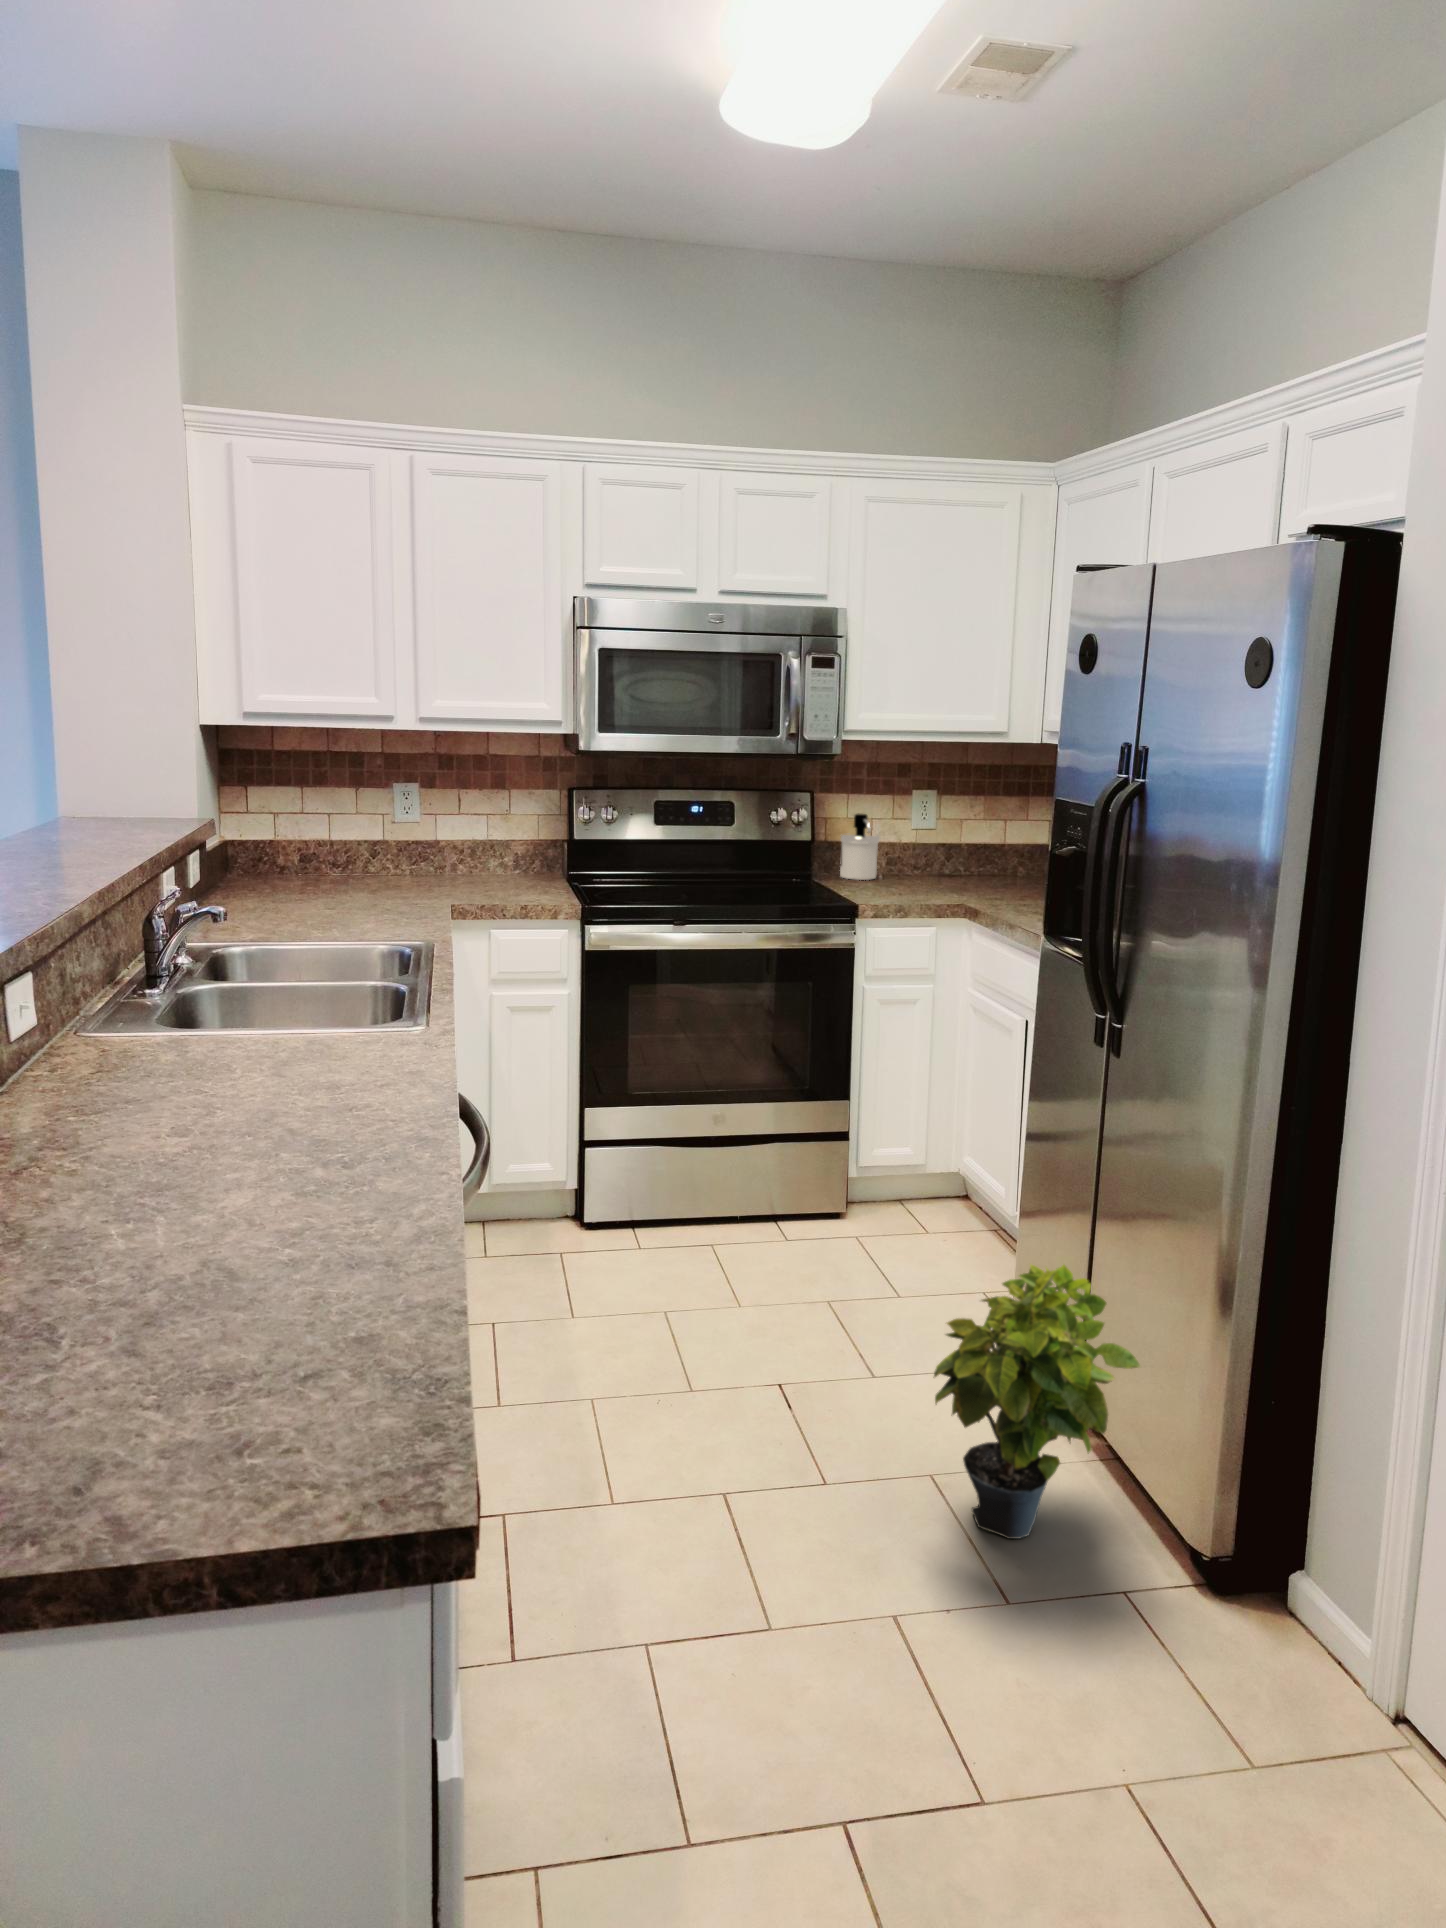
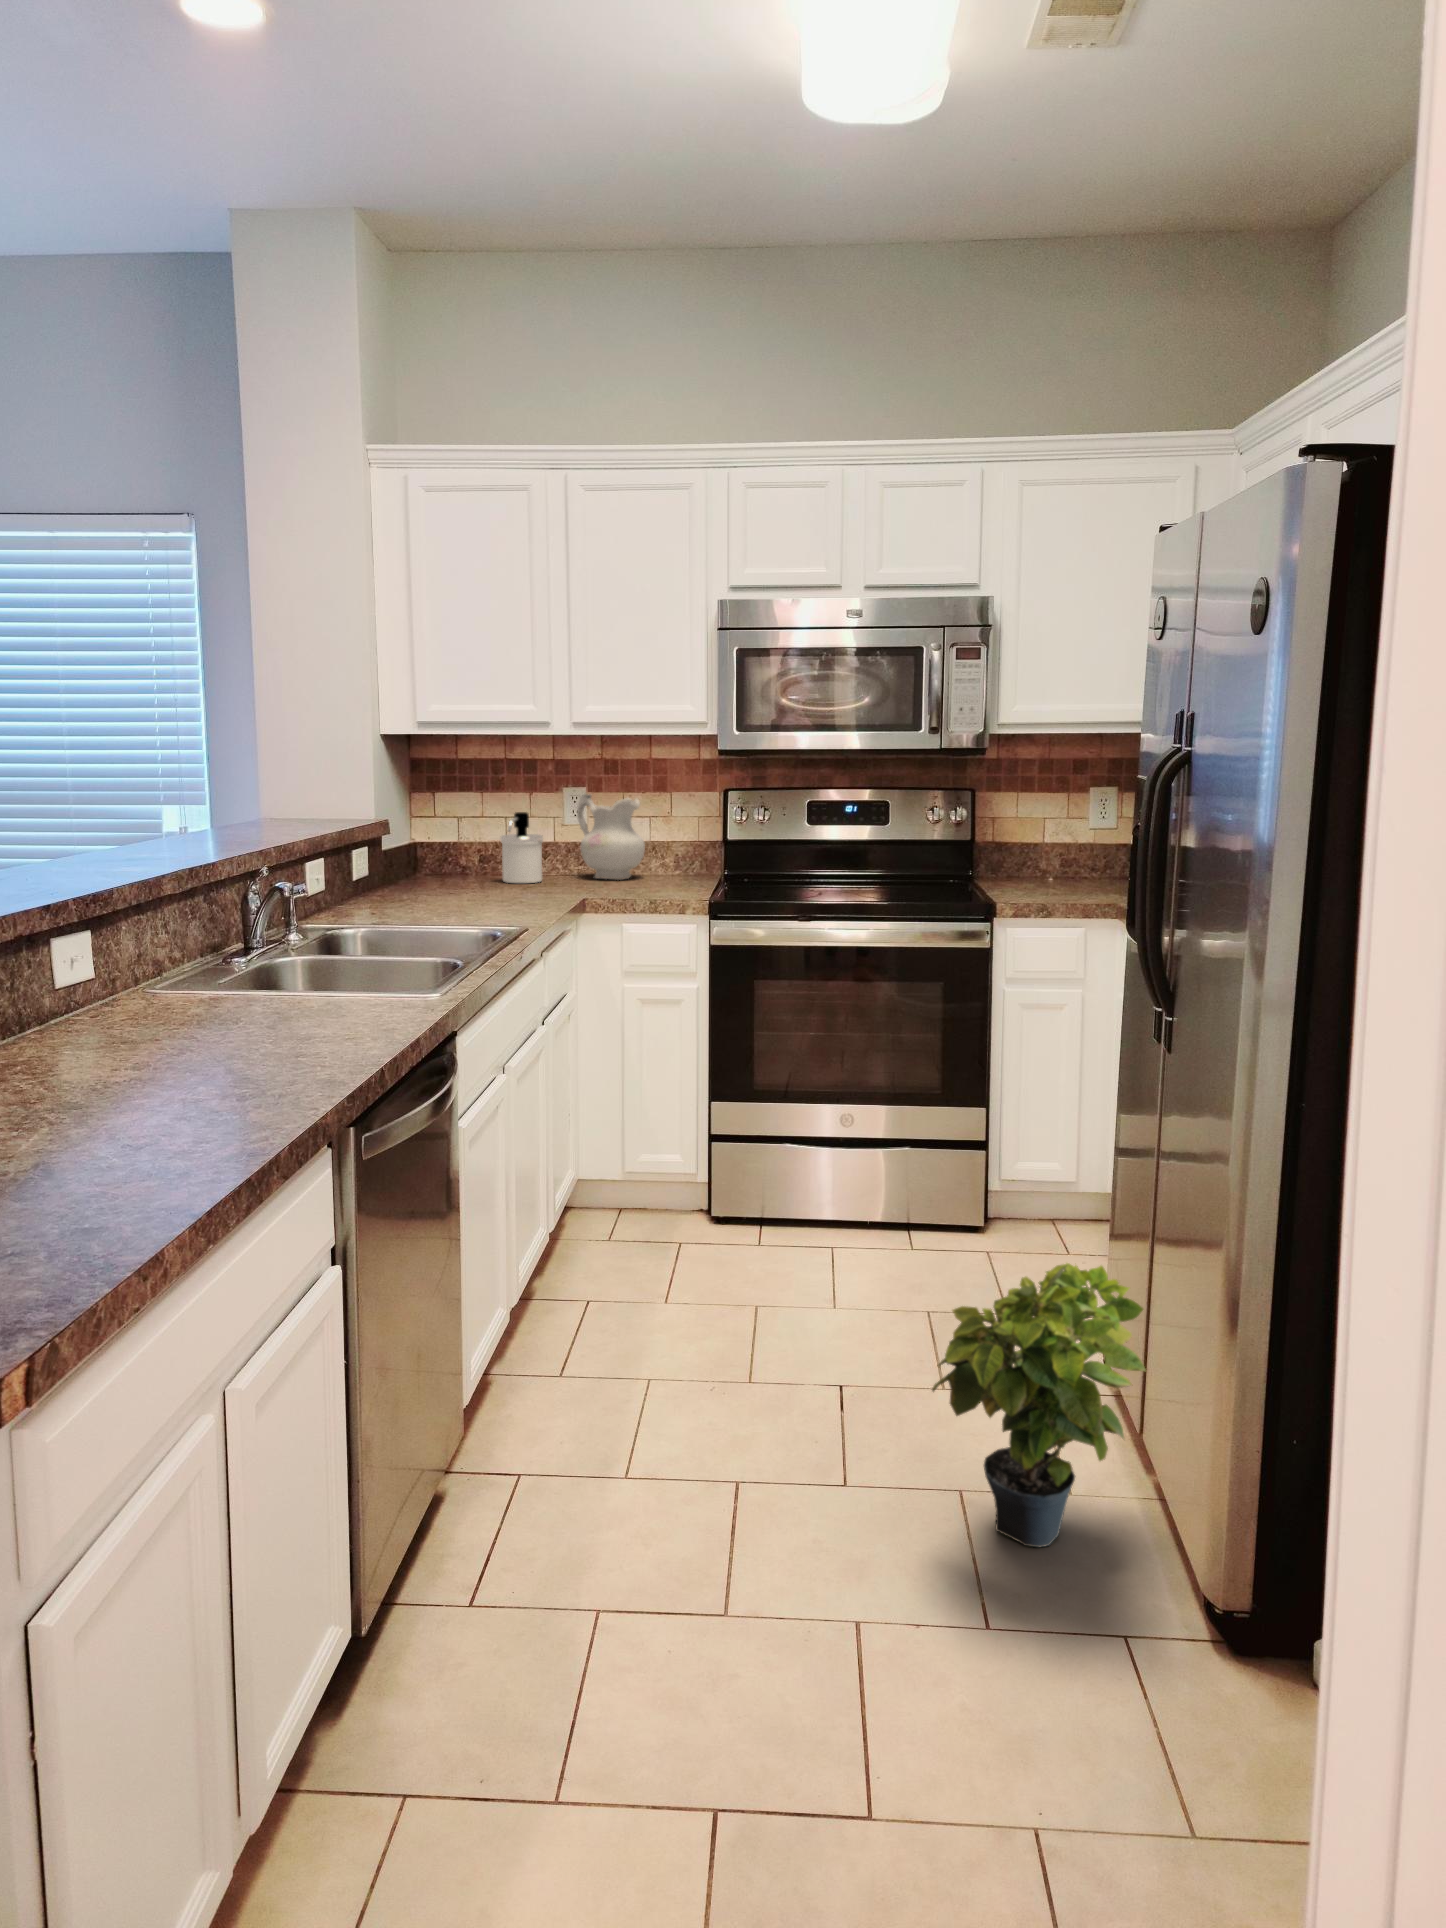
ceramic pitcher: none [412,791,487,881] -> present [577,794,645,880]
soap dispenser: present [840,813,879,880] -> present [500,812,543,883]

